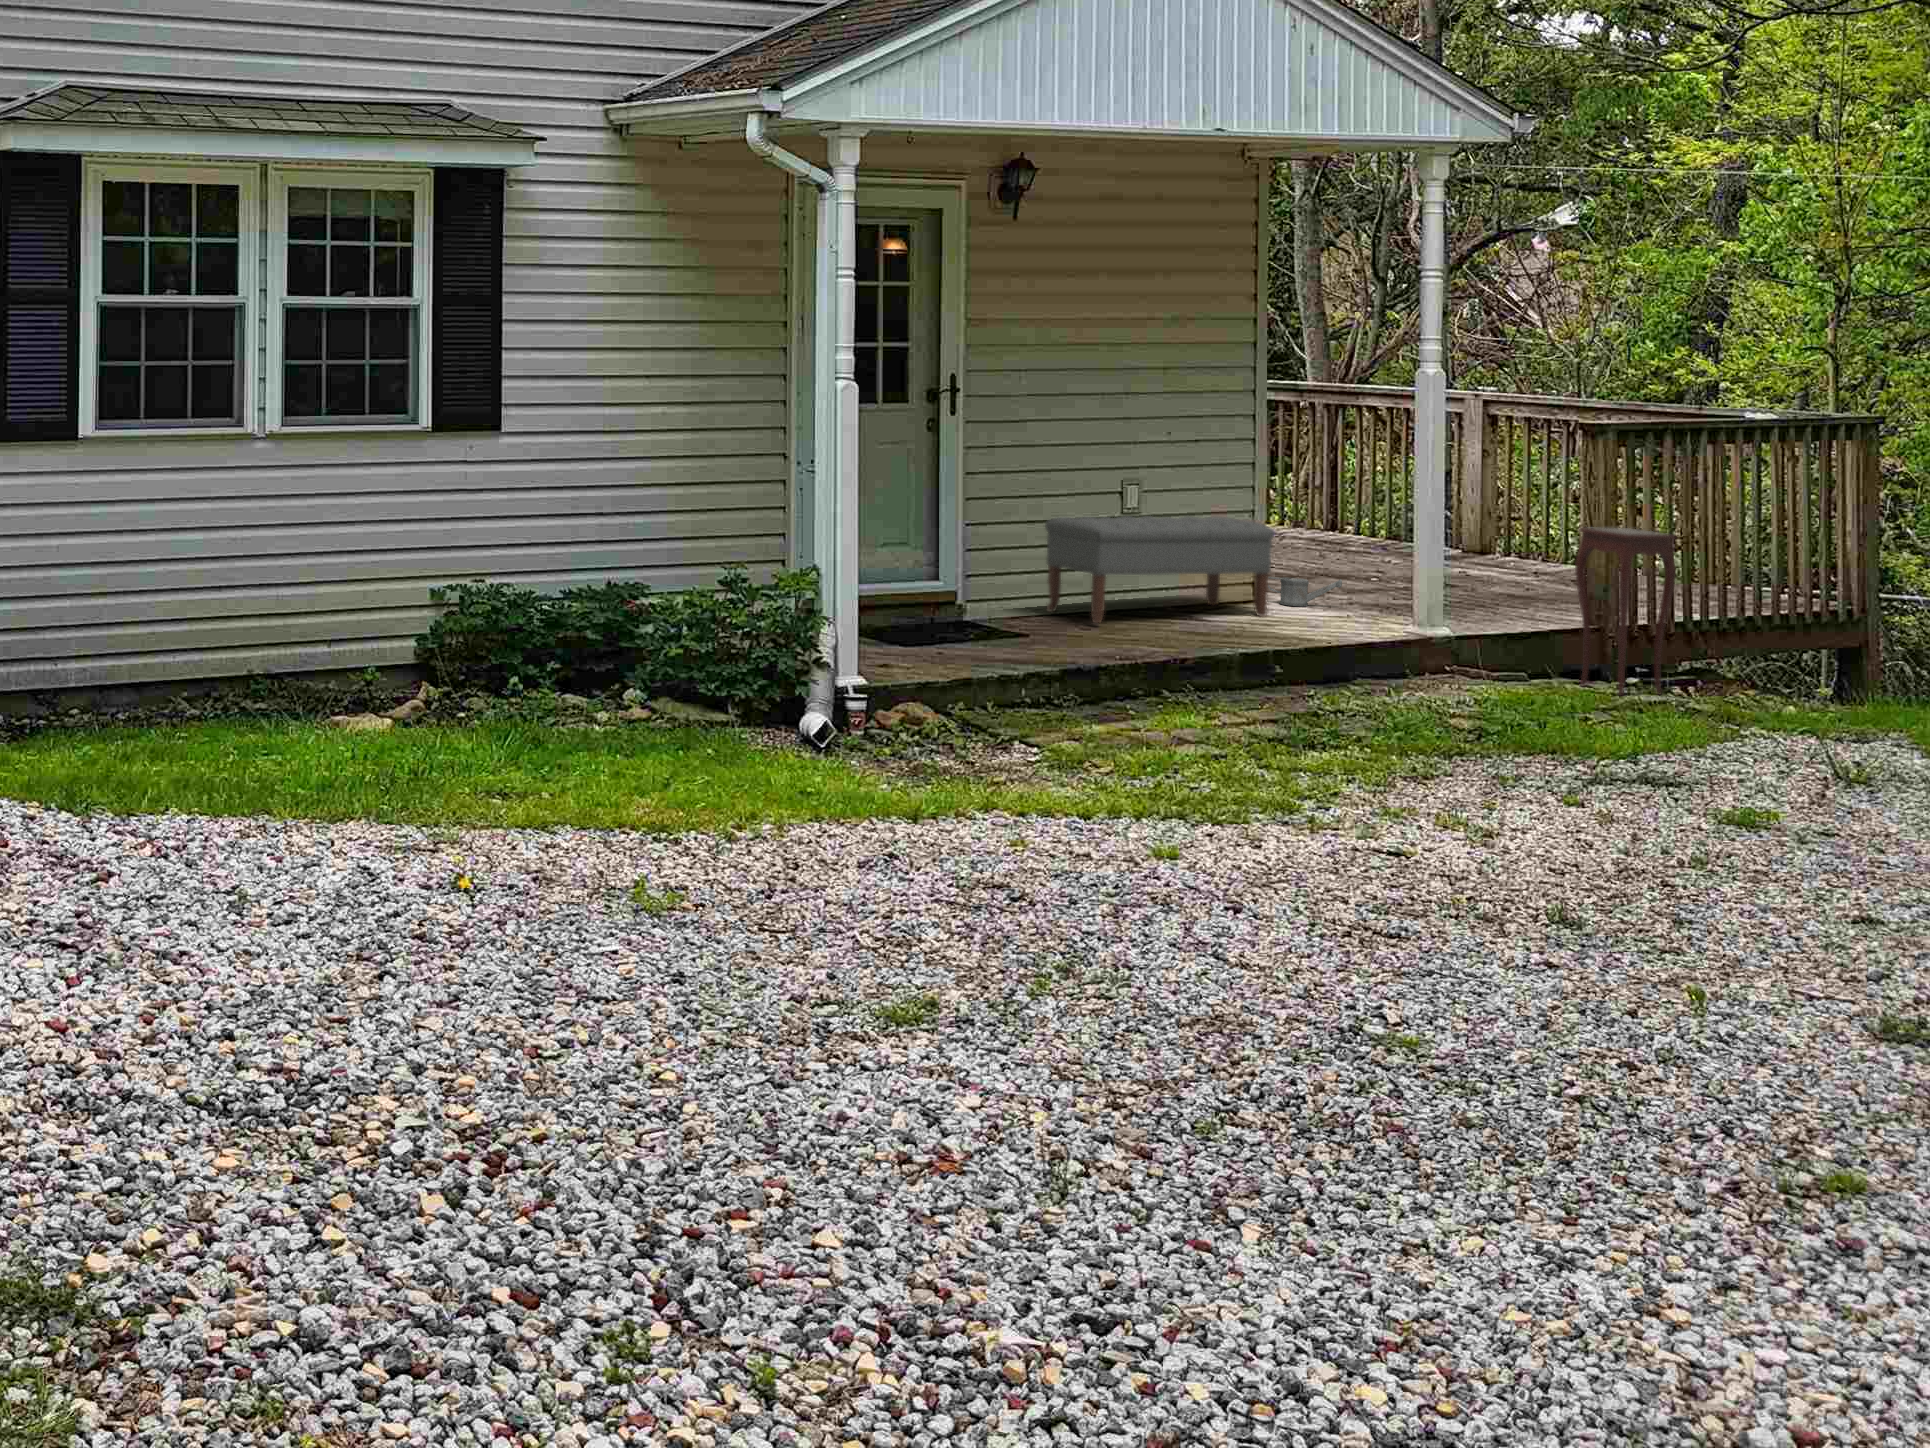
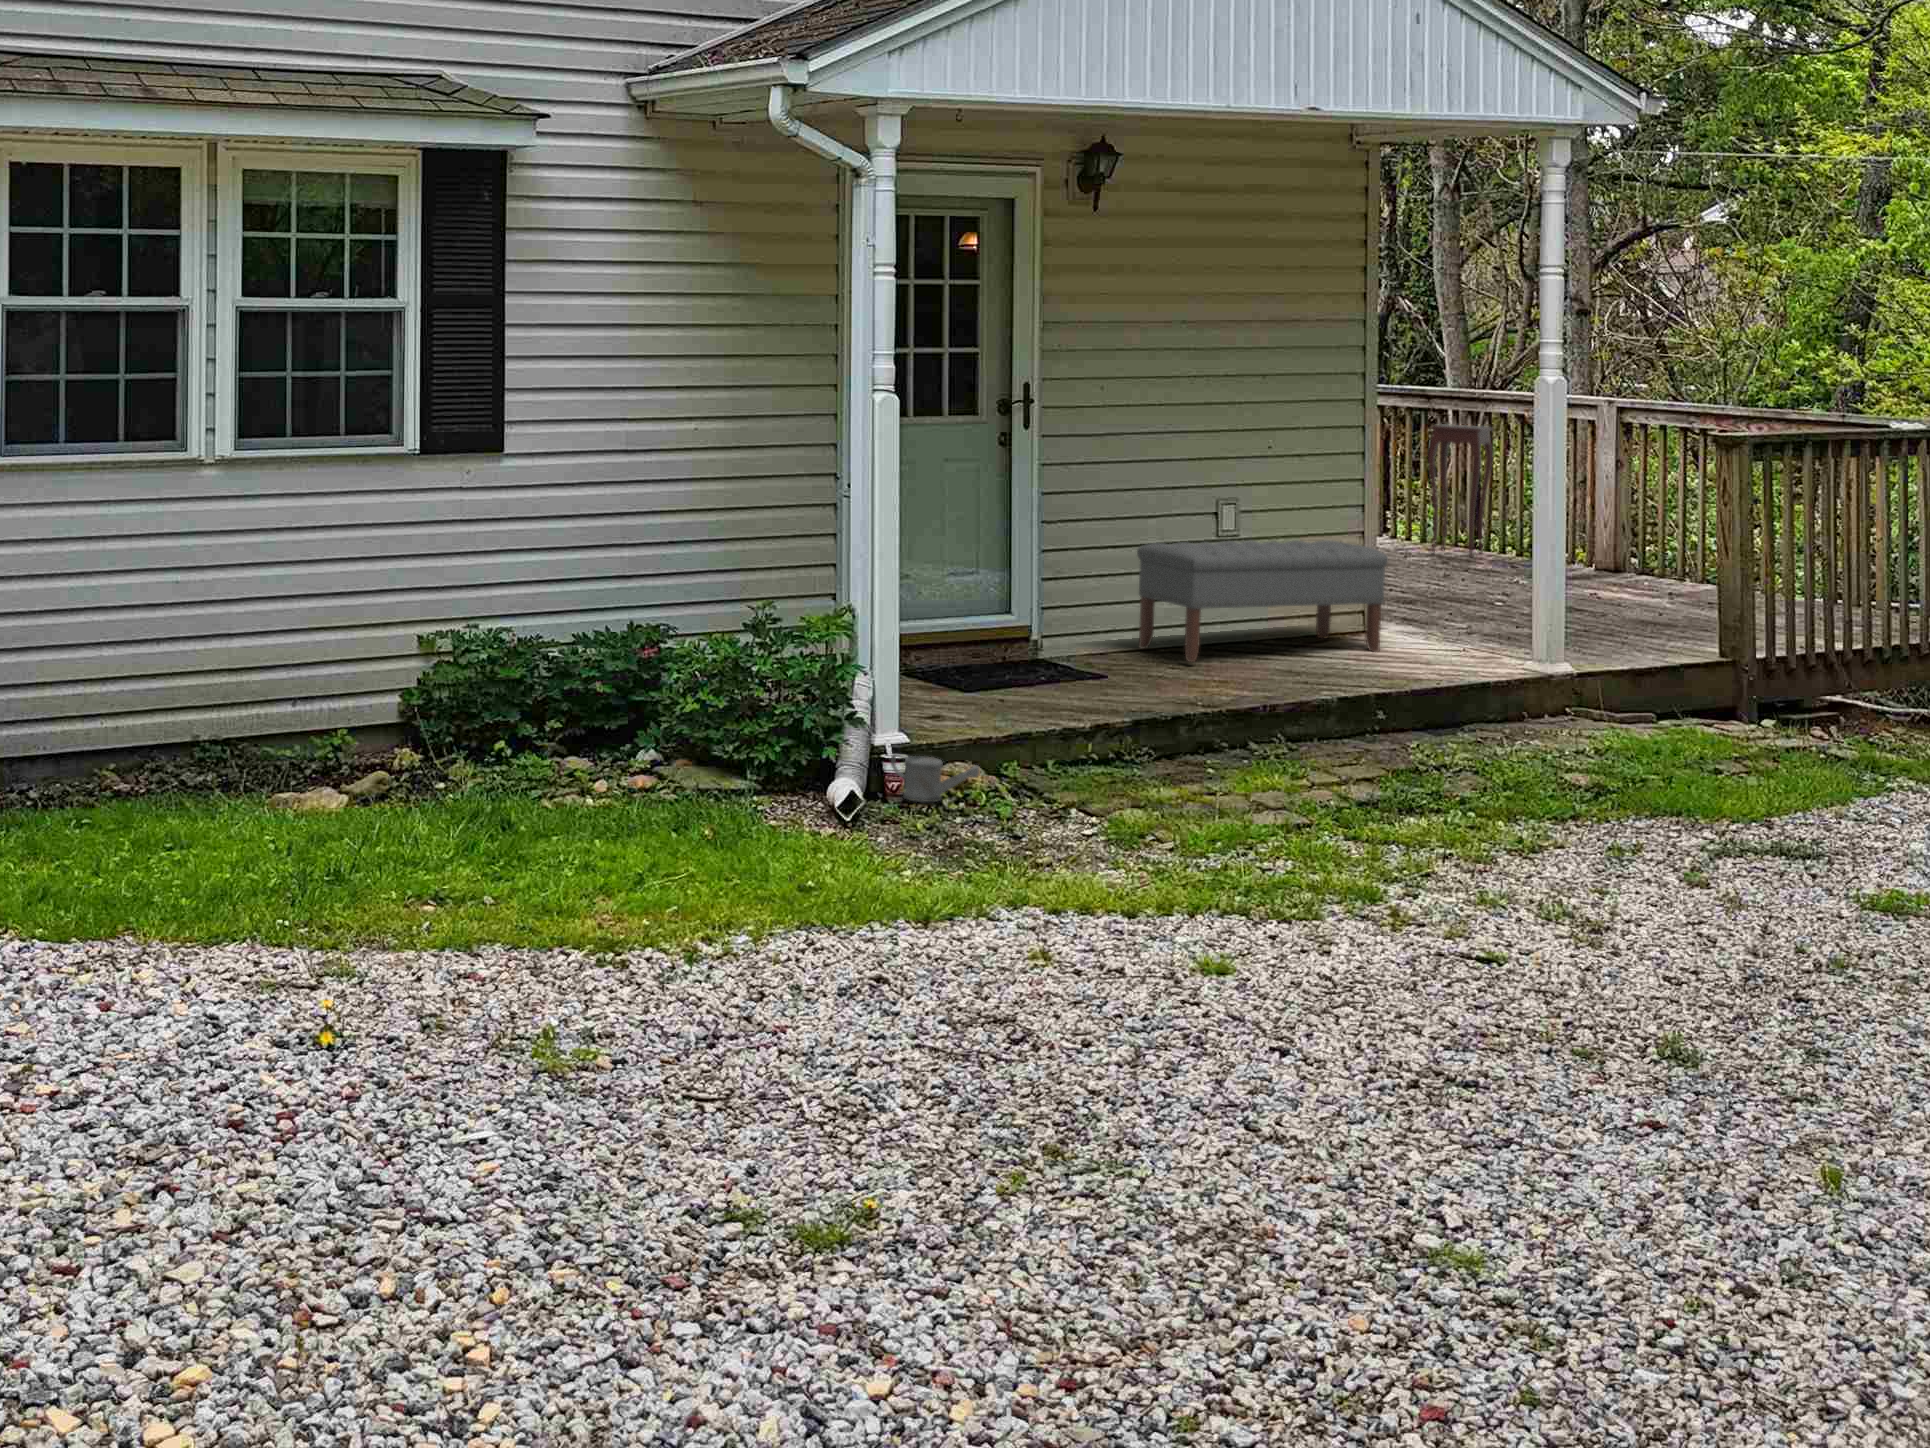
side table: present [1575,527,1676,695] -> present [1428,424,1492,557]
watering can: present [1268,577,1342,606] -> present [891,754,979,802]

